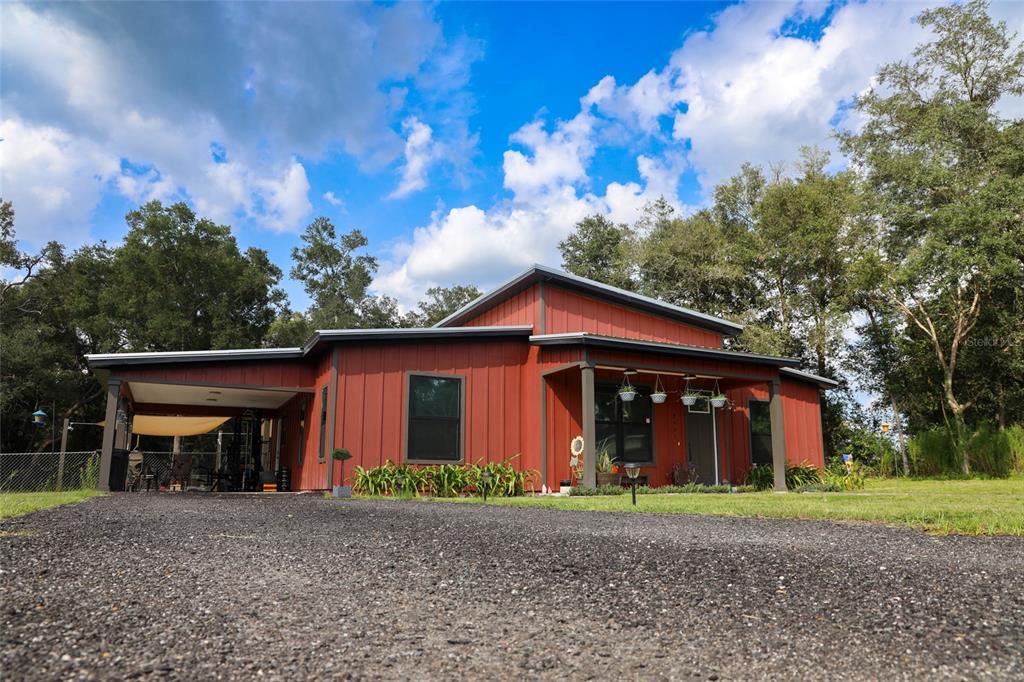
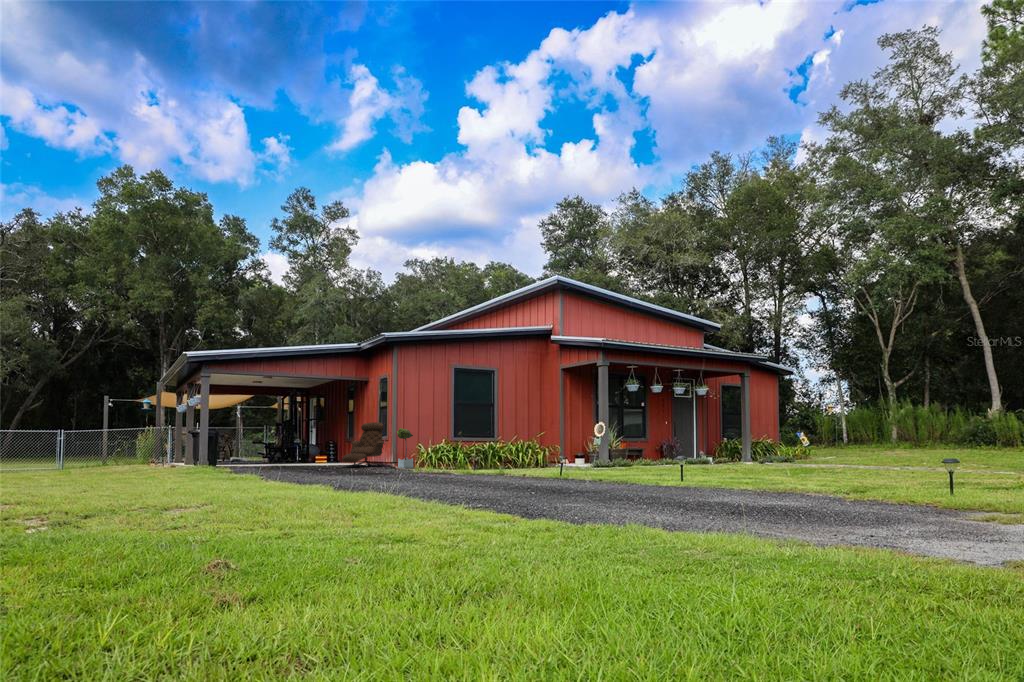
lounge chair: none [269,442,330,498] -> present [342,422,384,467]

